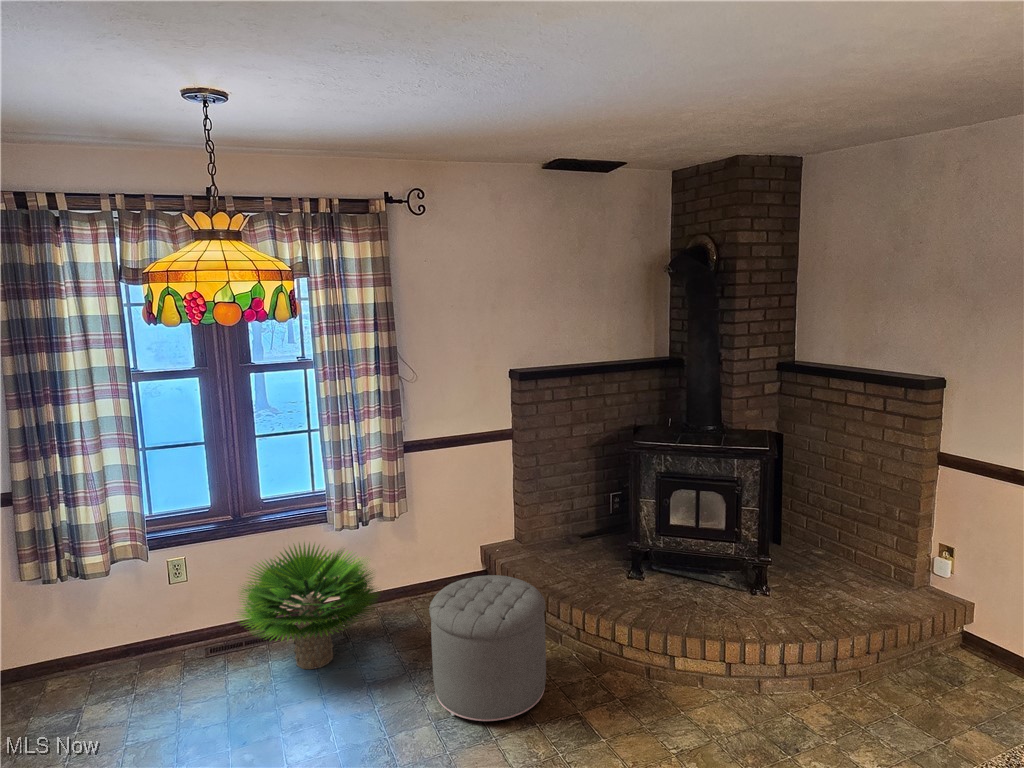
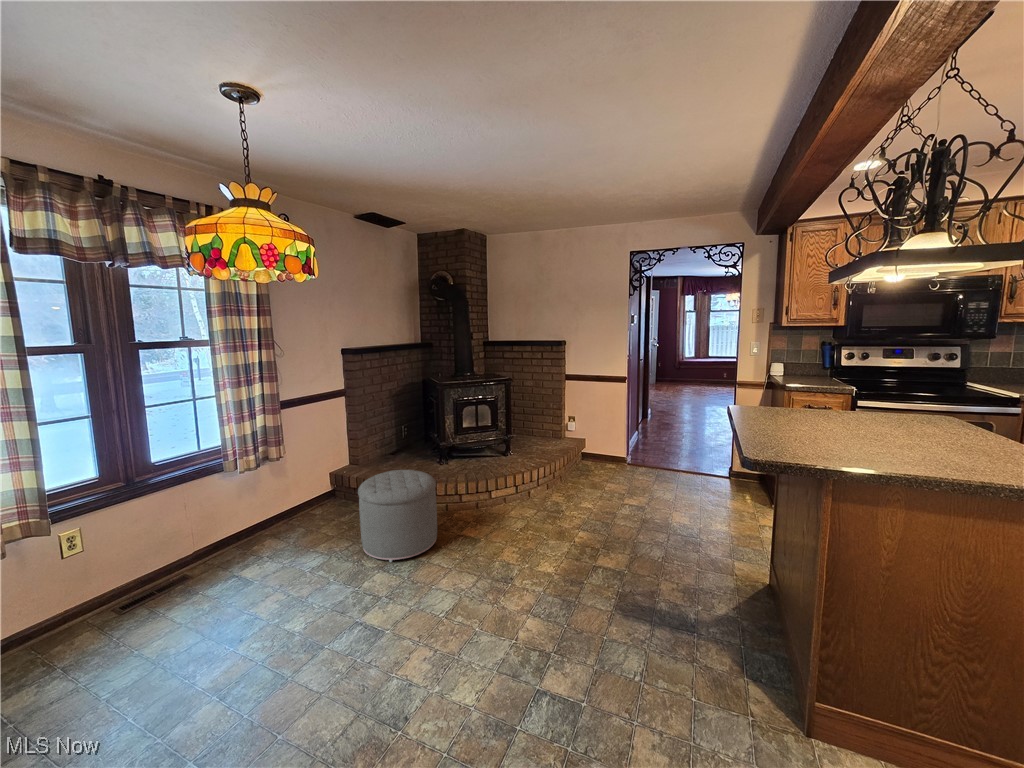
potted plant: present [240,543,379,669] -> none [163,476,305,585]

